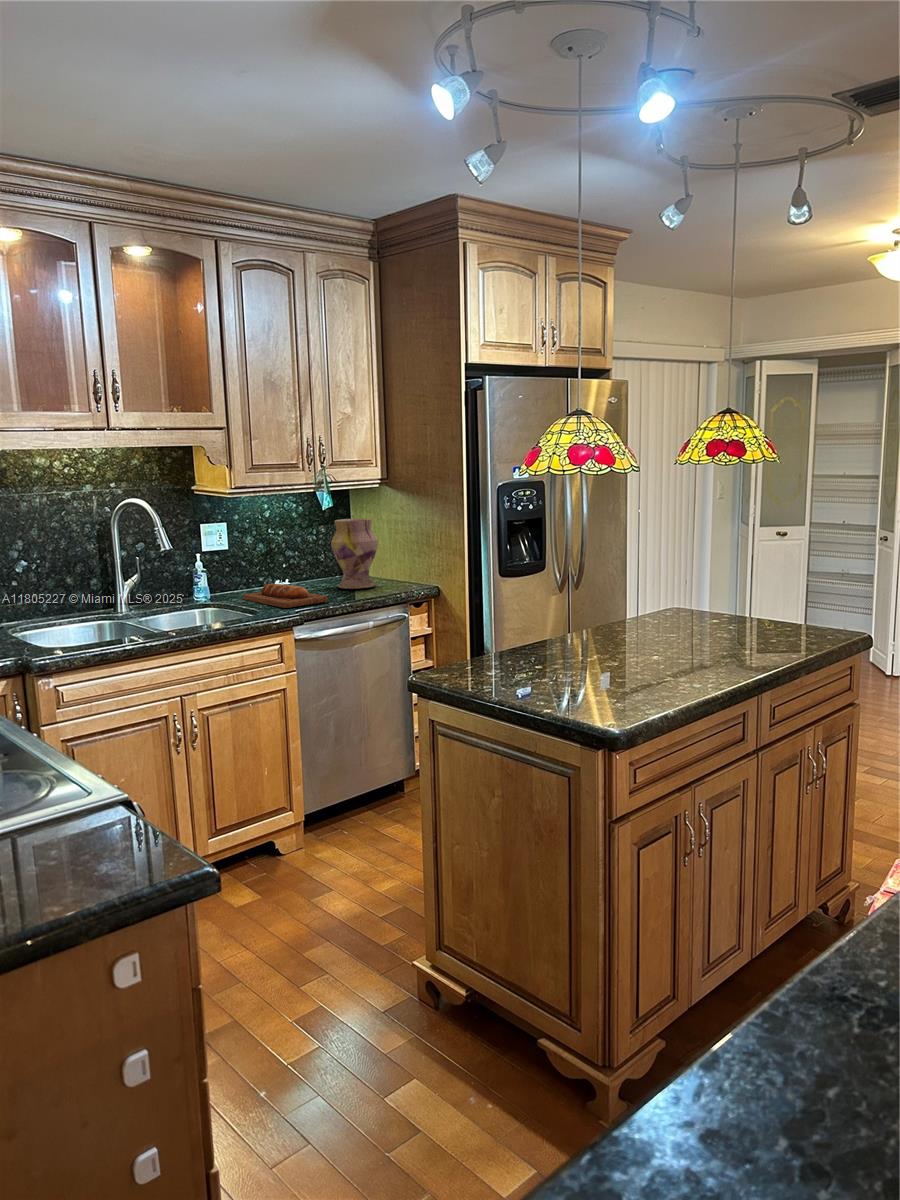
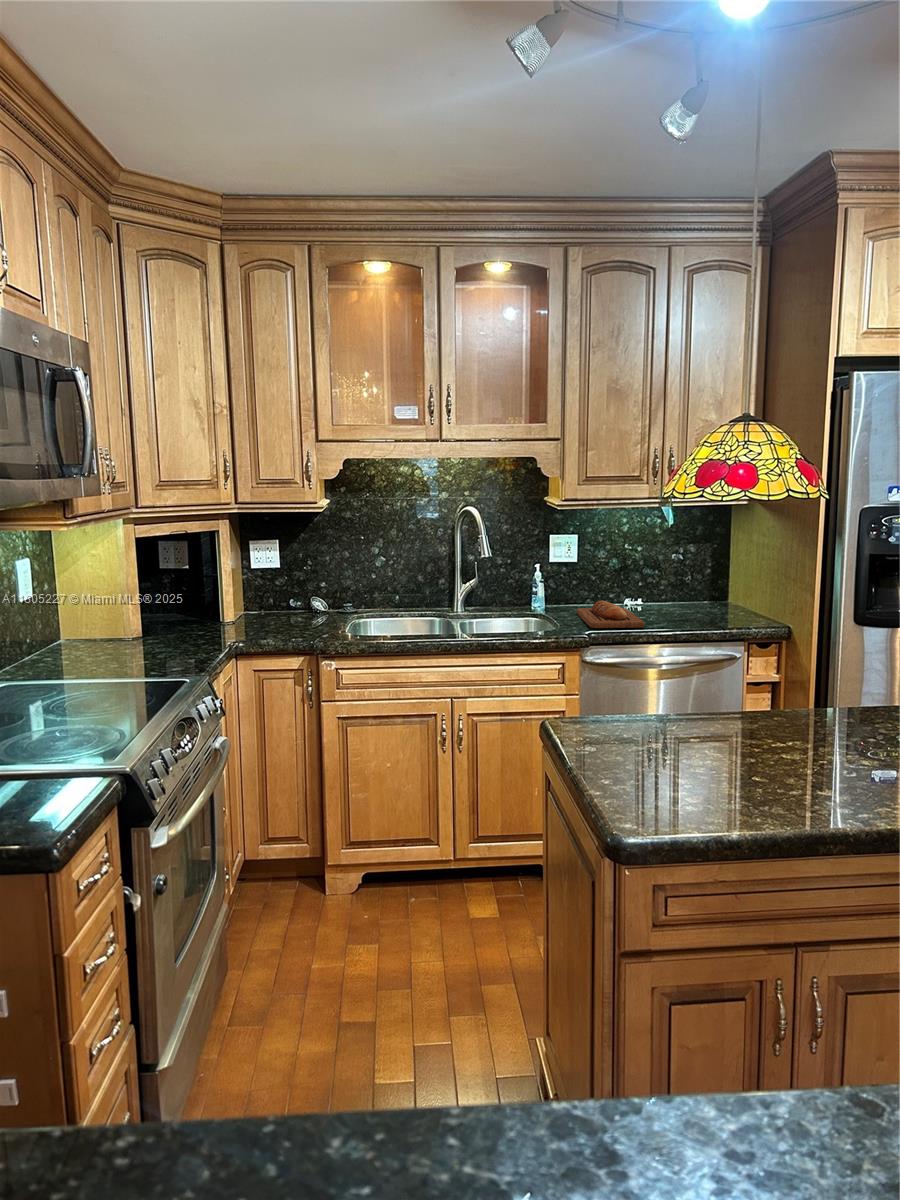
vase: present [331,518,378,589] -> none [681,540,735,618]

